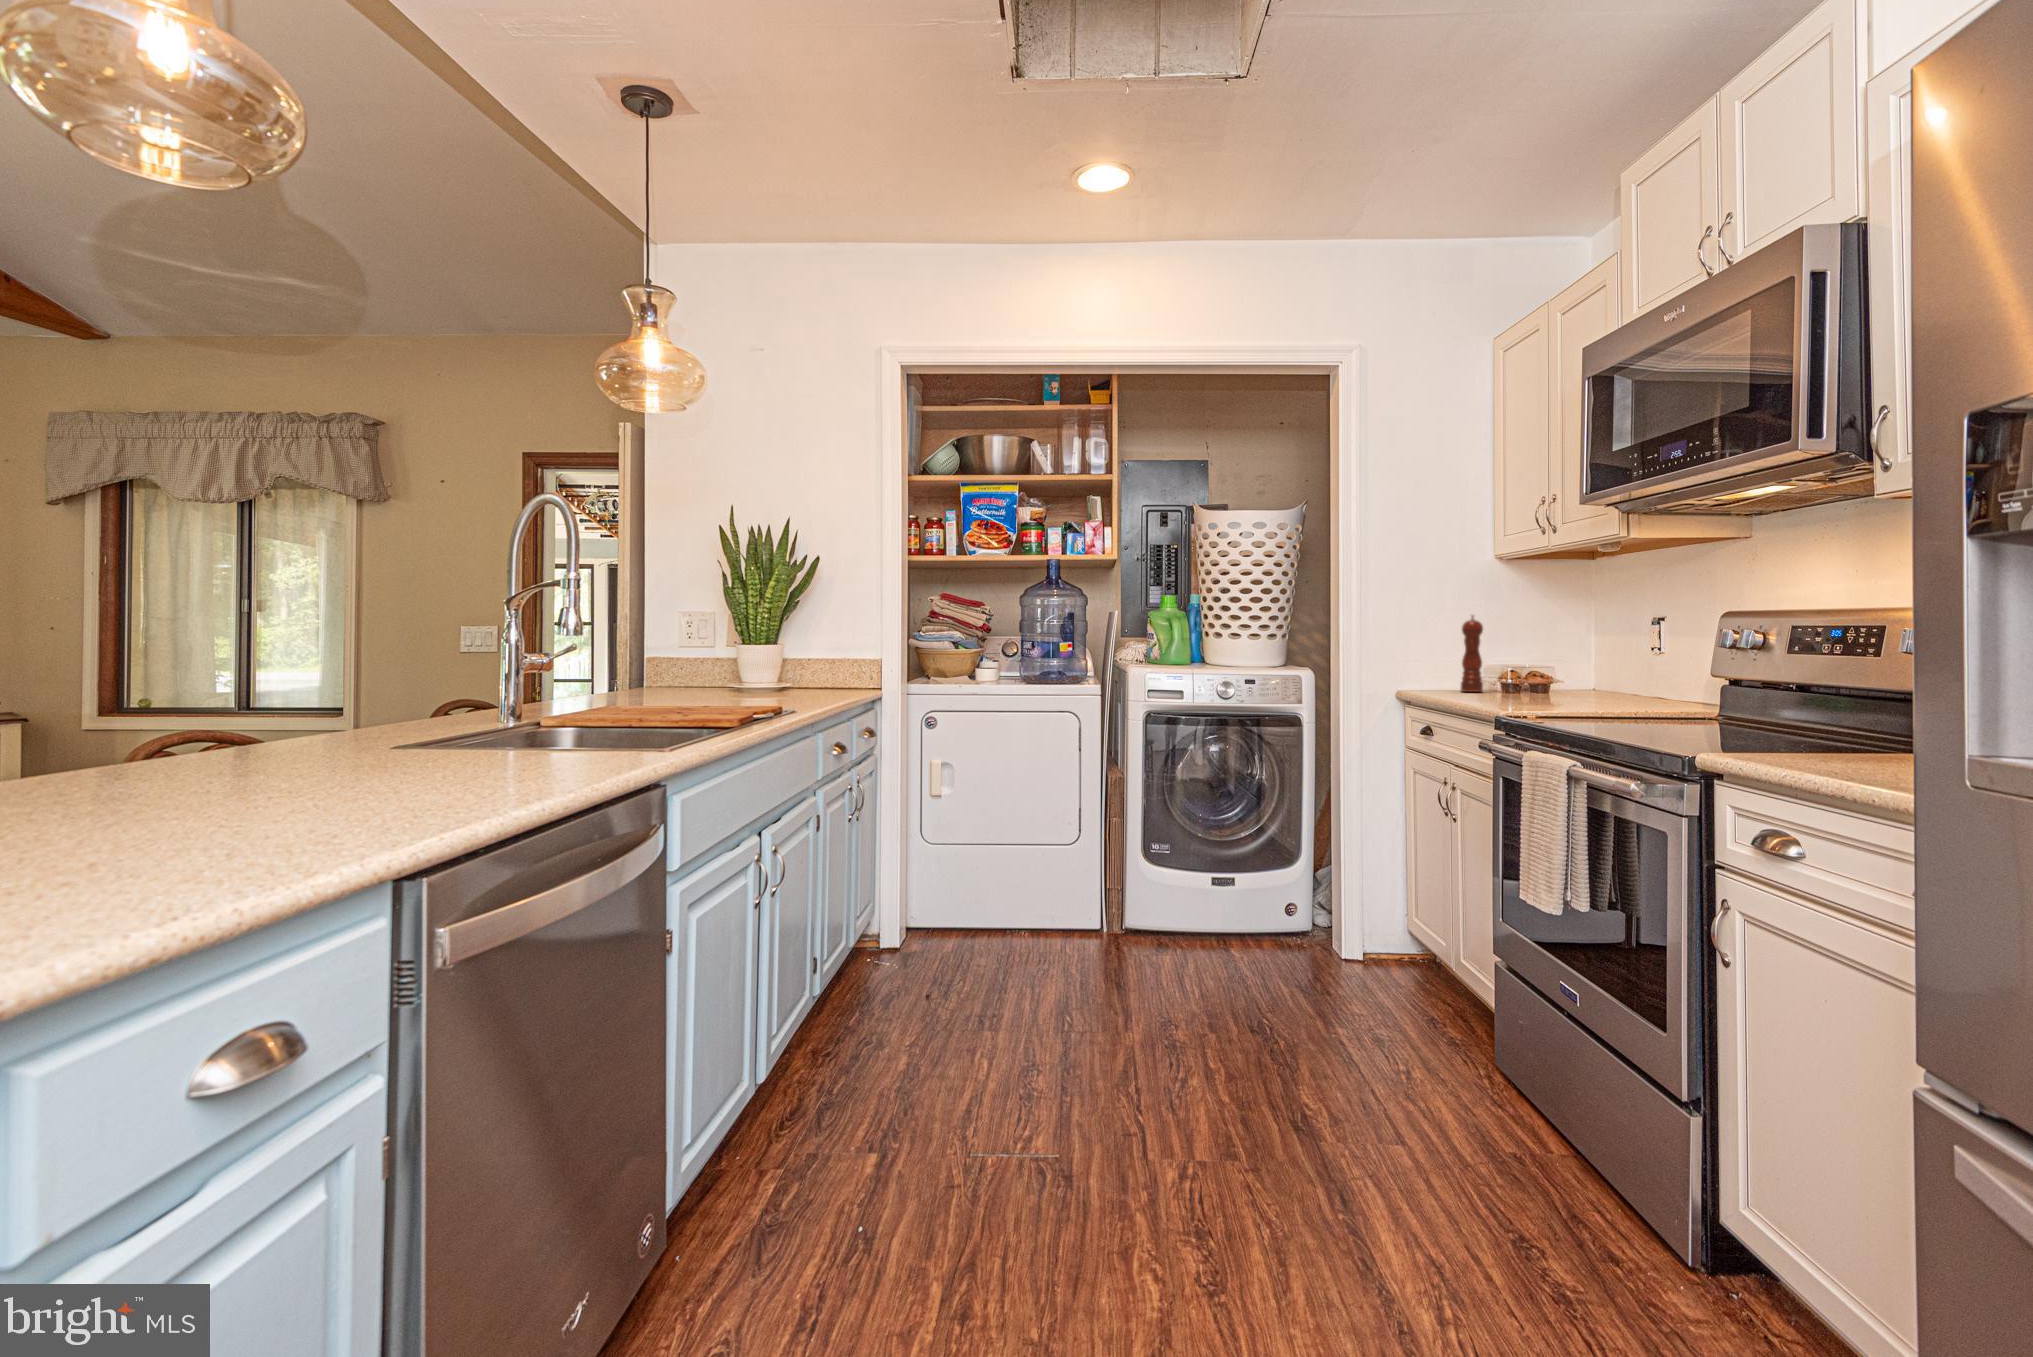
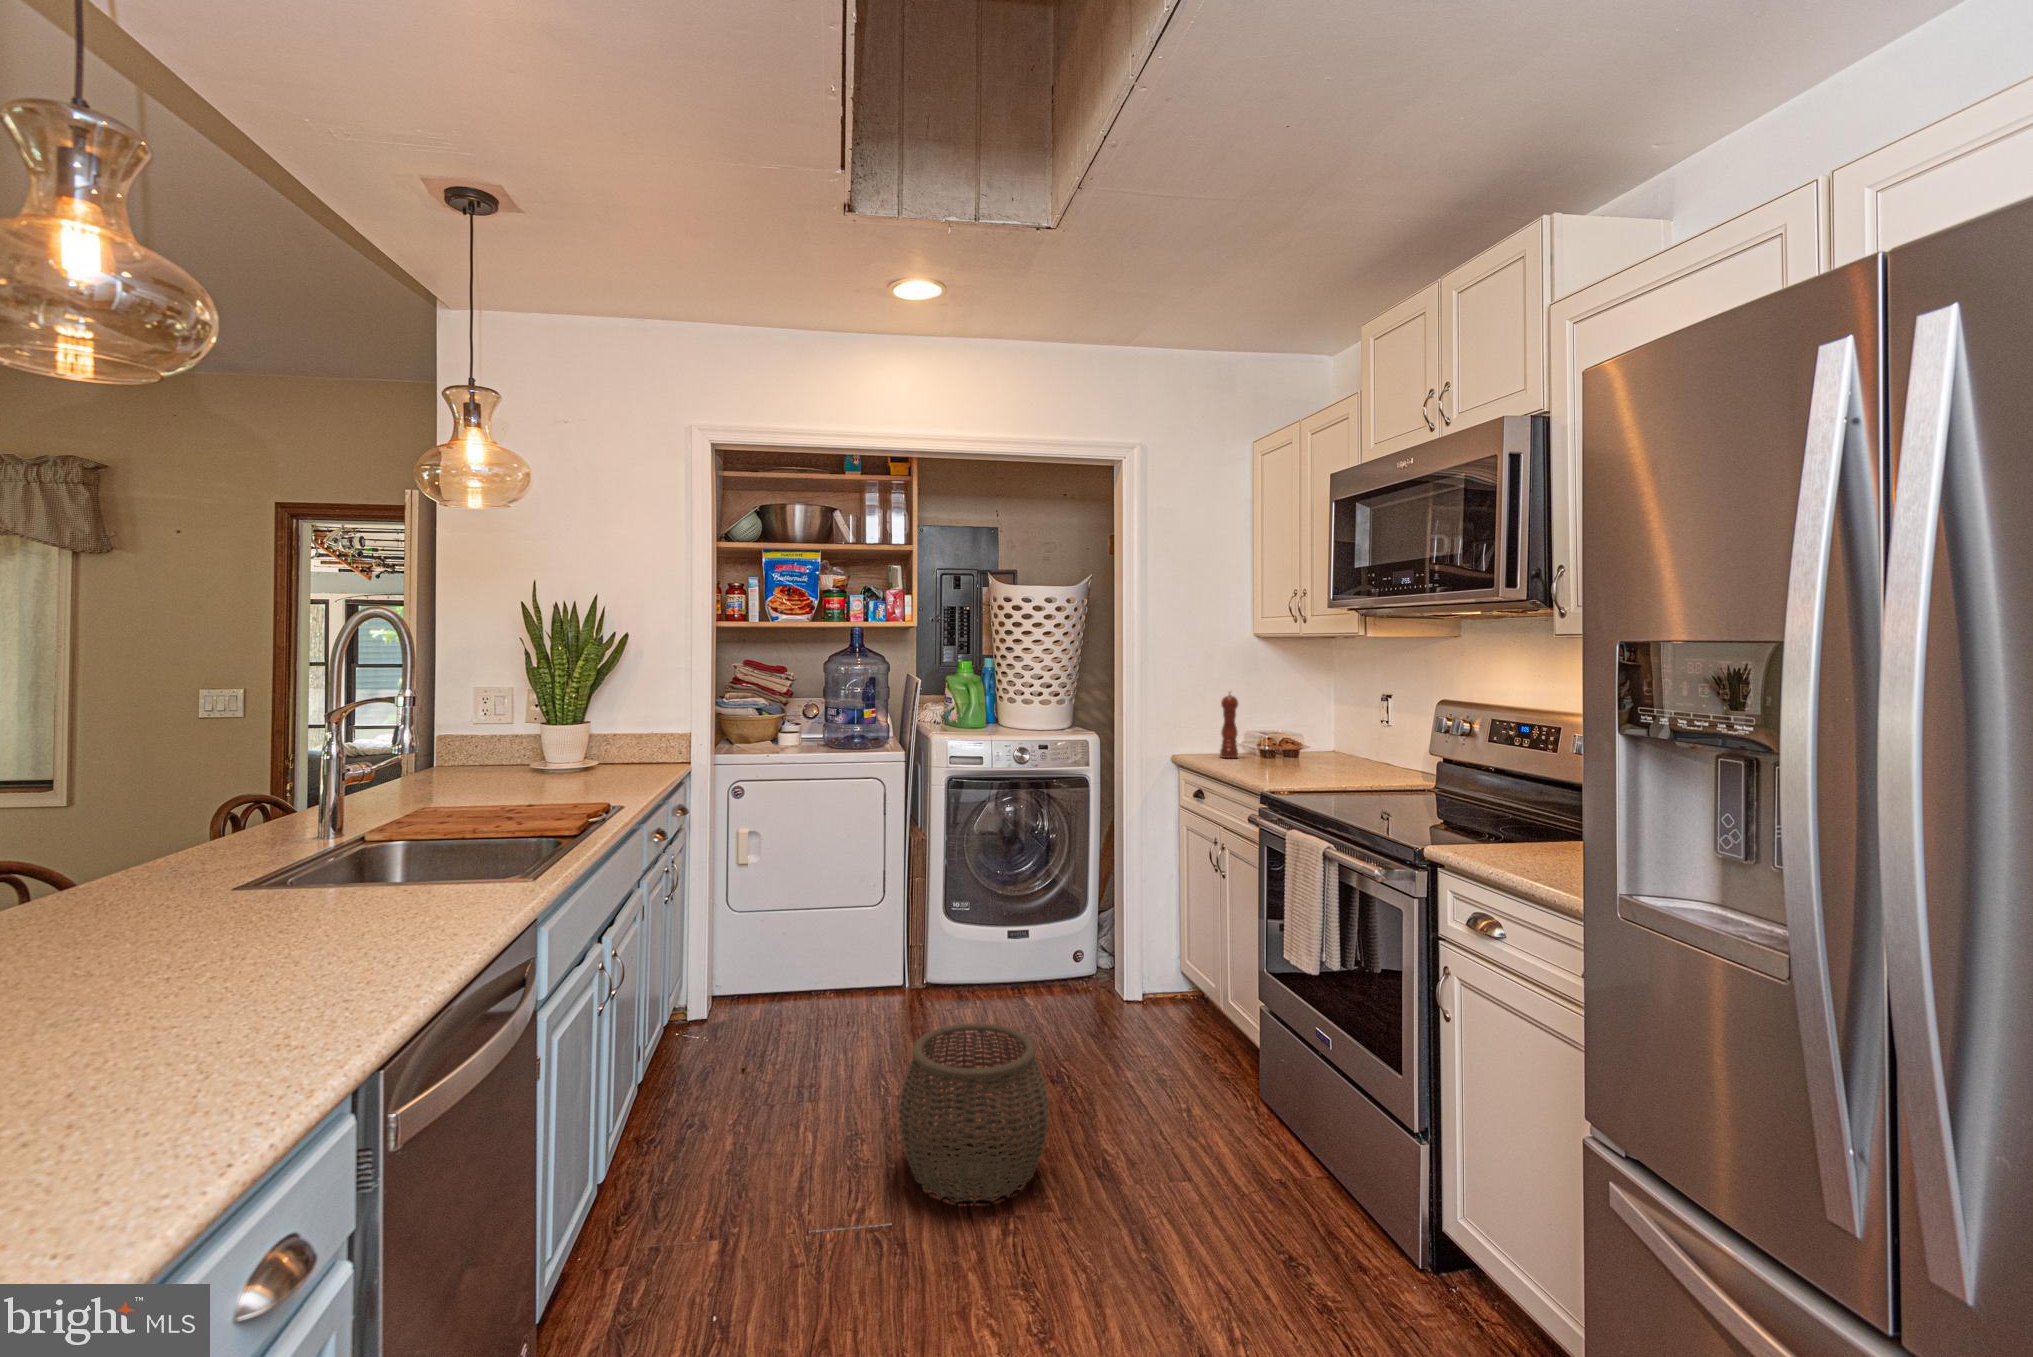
woven basket: none [1072,957,1239,1145] -> present [898,1023,1050,1203]

